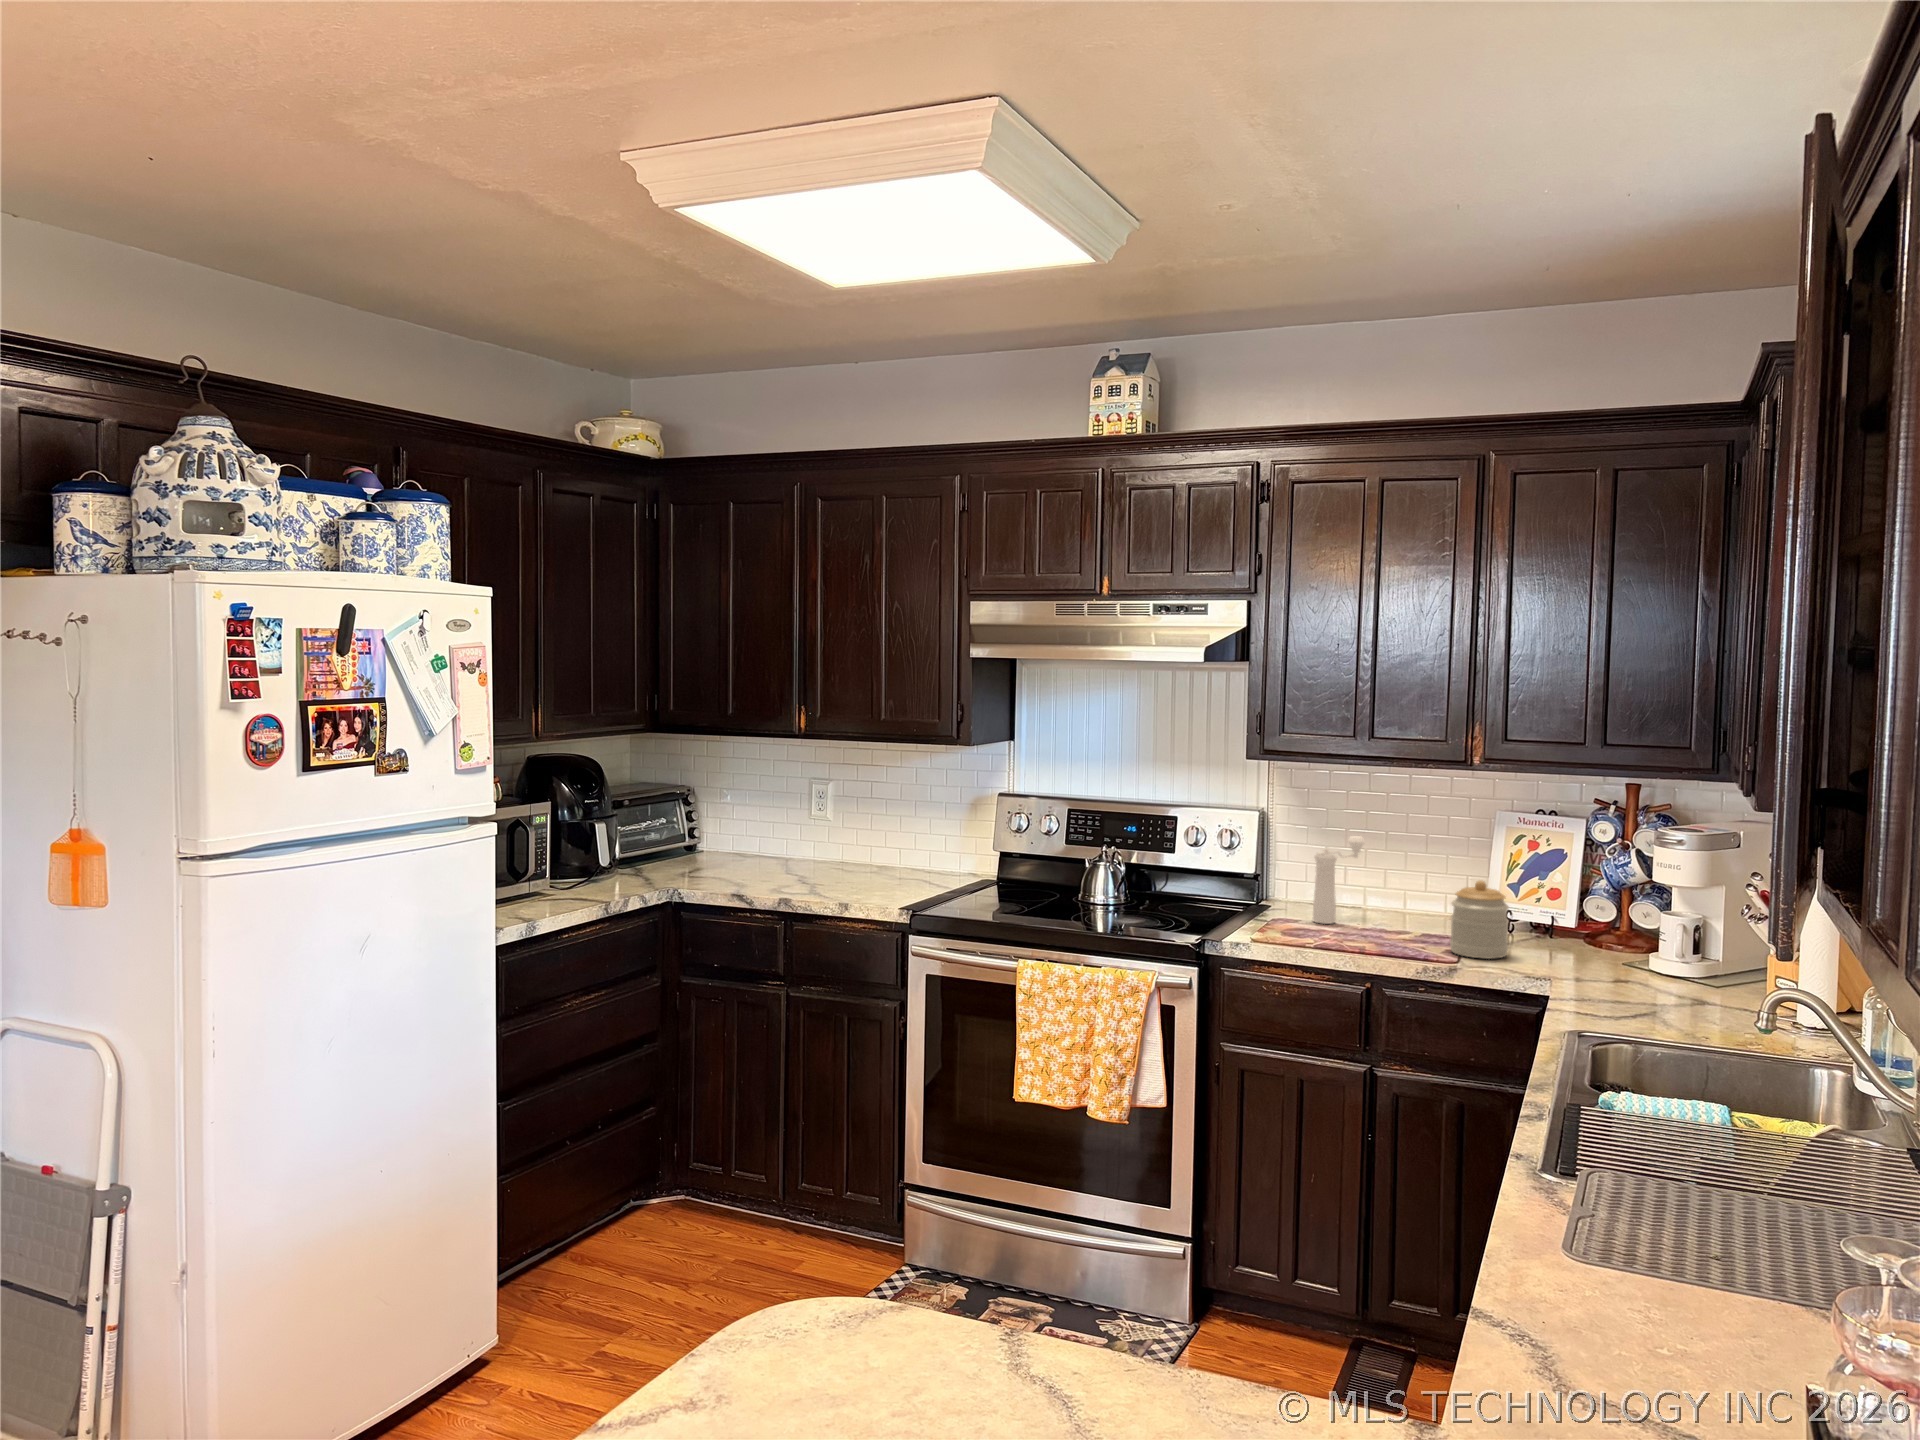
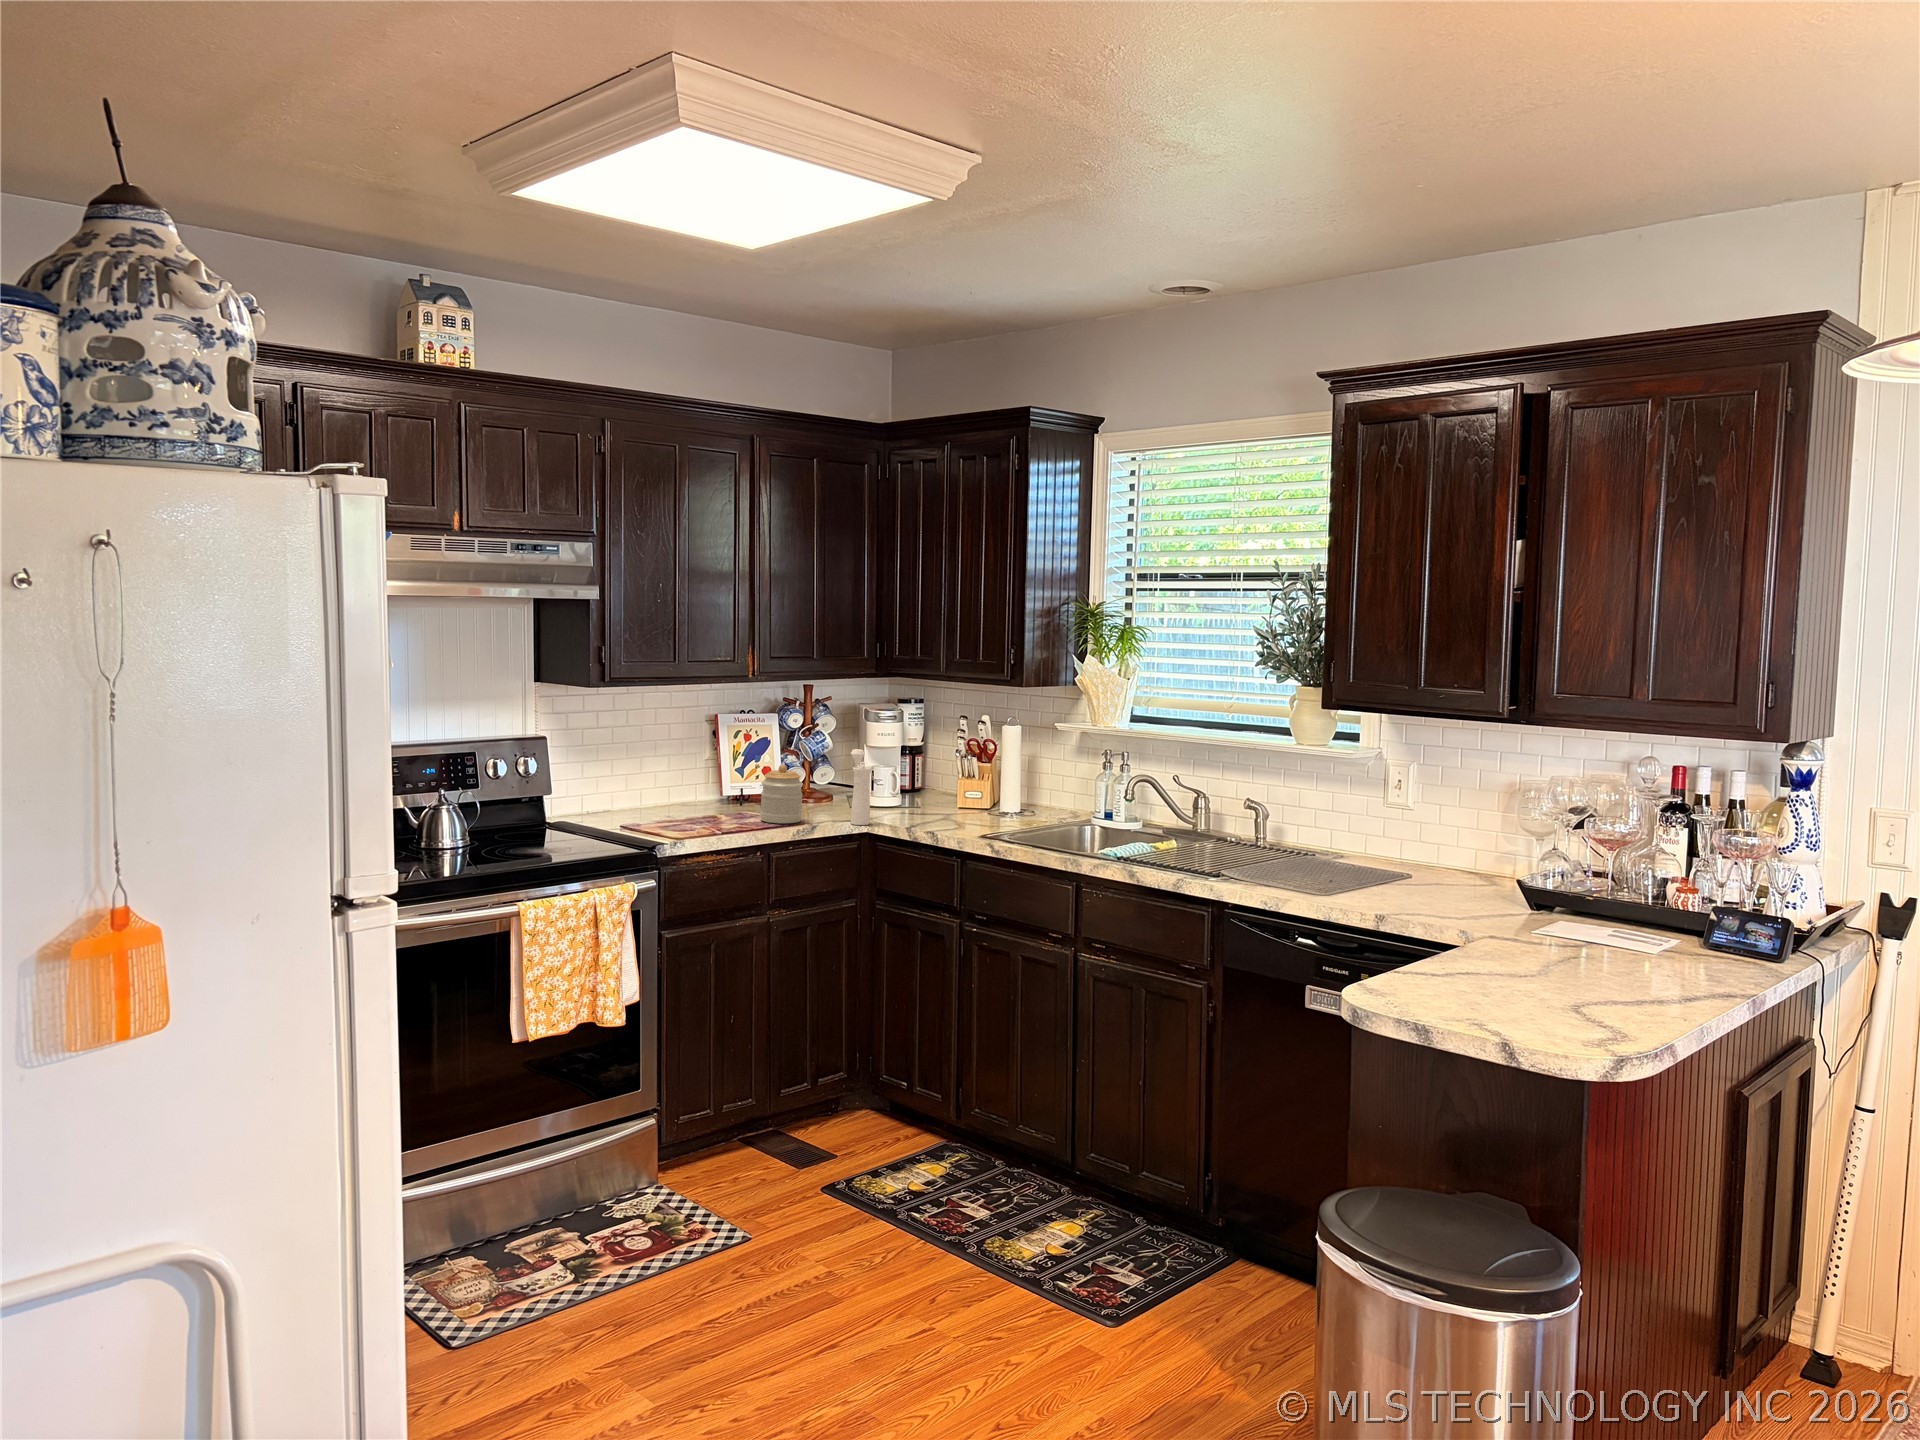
pepper mill: present [1313,836,1365,924] -> present [851,749,872,825]

